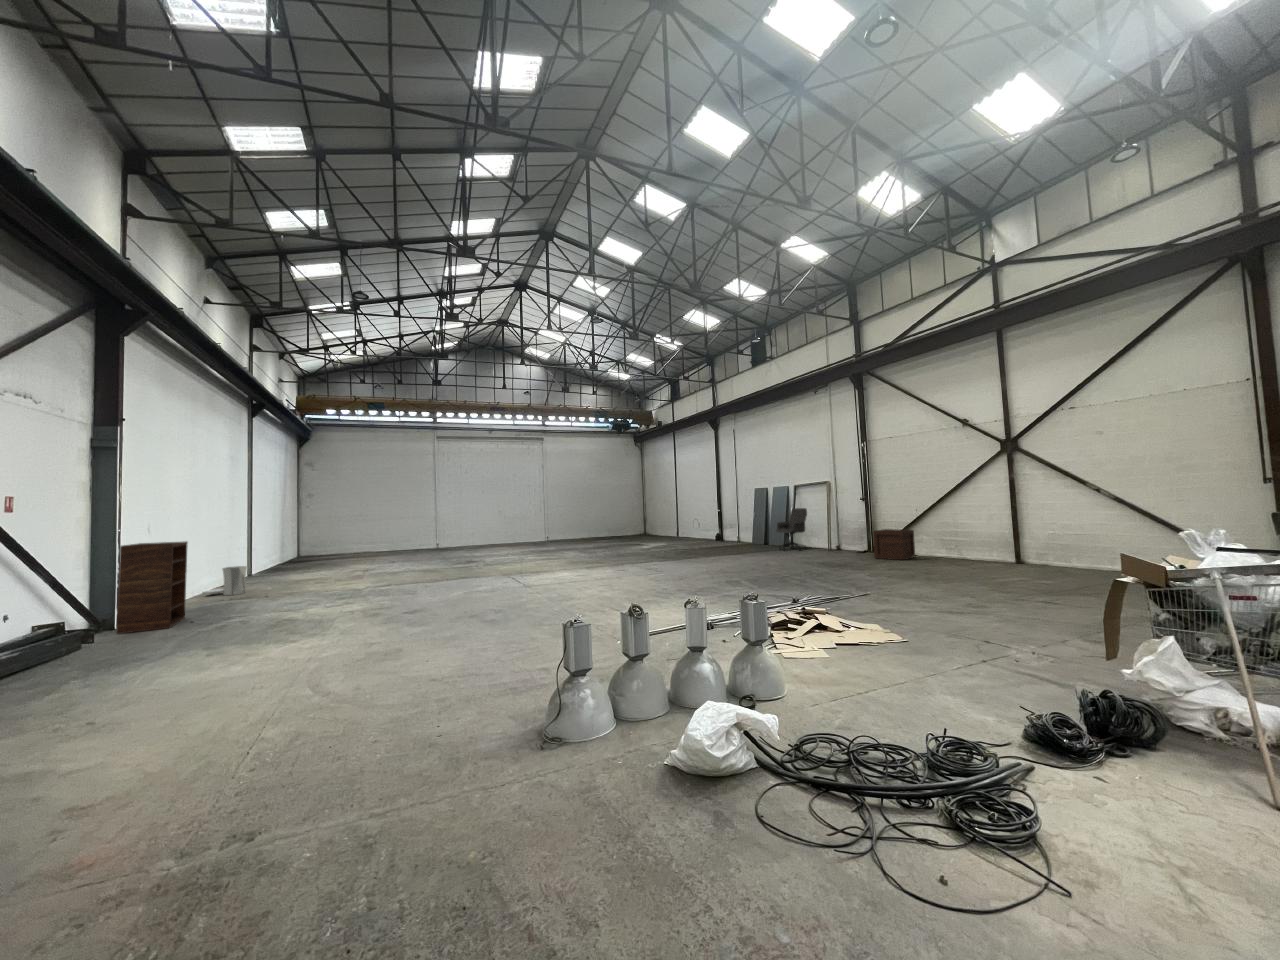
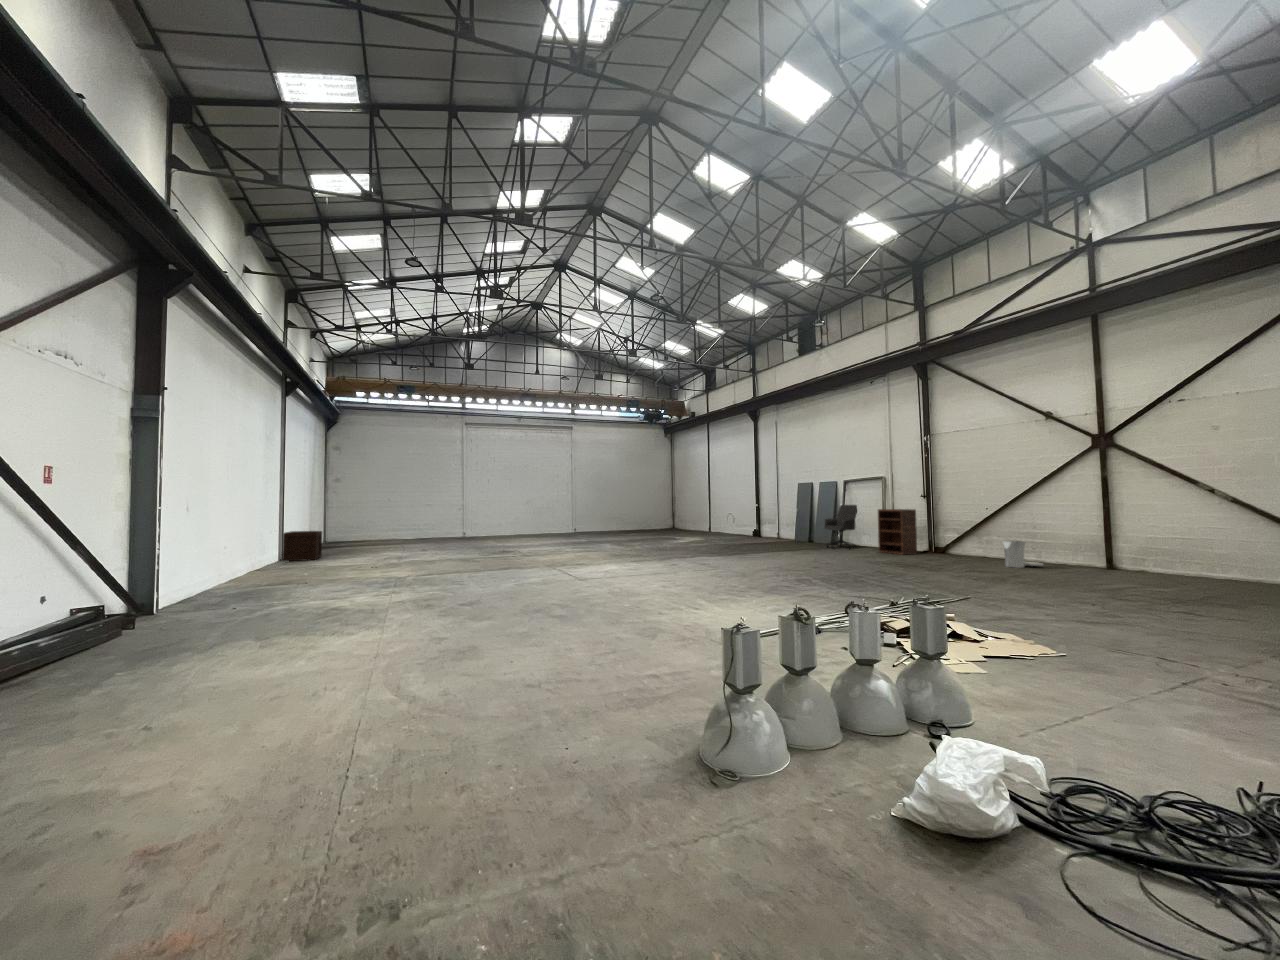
wooden crate: present [873,529,915,560] -> present [282,531,322,561]
shelving unit: present [116,541,187,634] -> present [878,509,917,555]
trash can: present [202,566,247,595] -> present [1003,541,1043,568]

